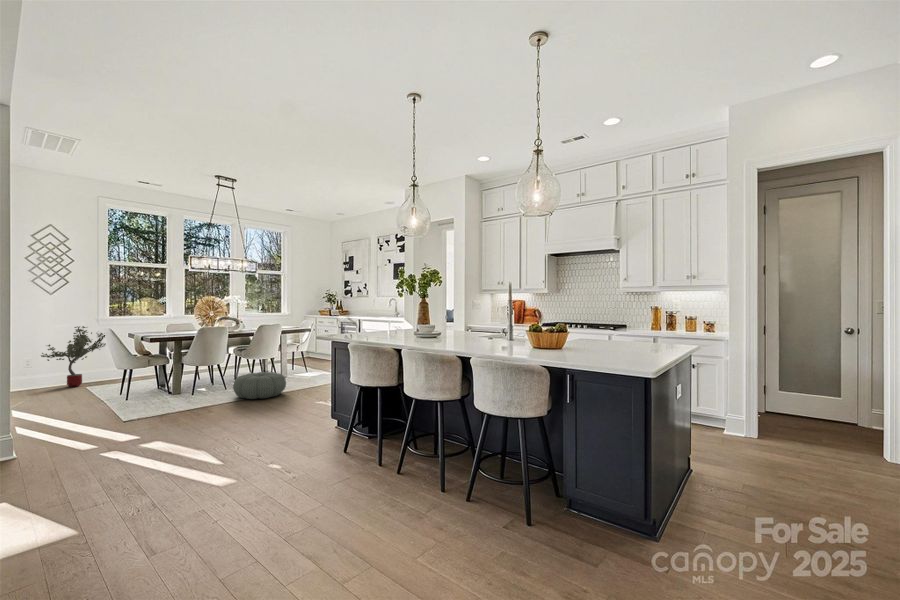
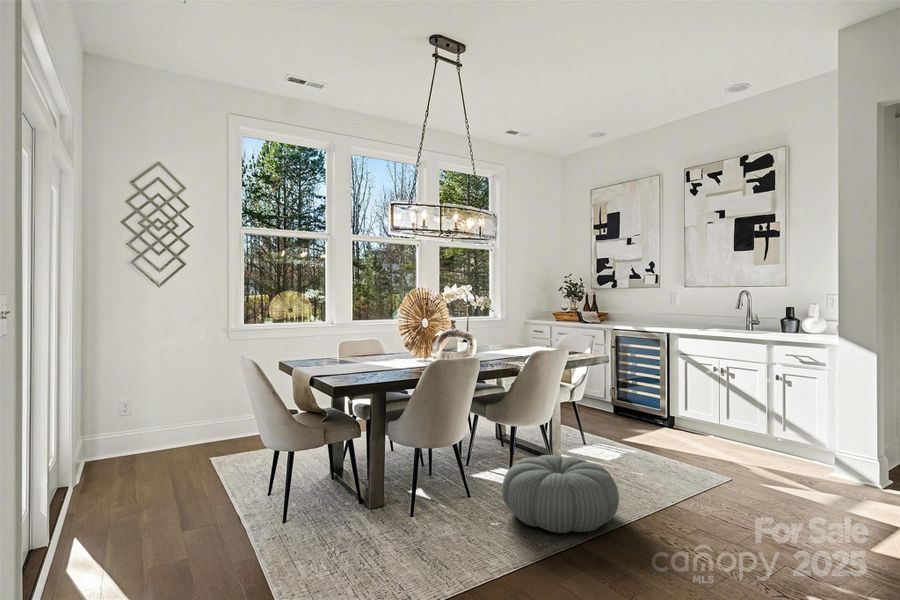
potted tree: present [41,326,106,387] -> none [143,342,244,455]

